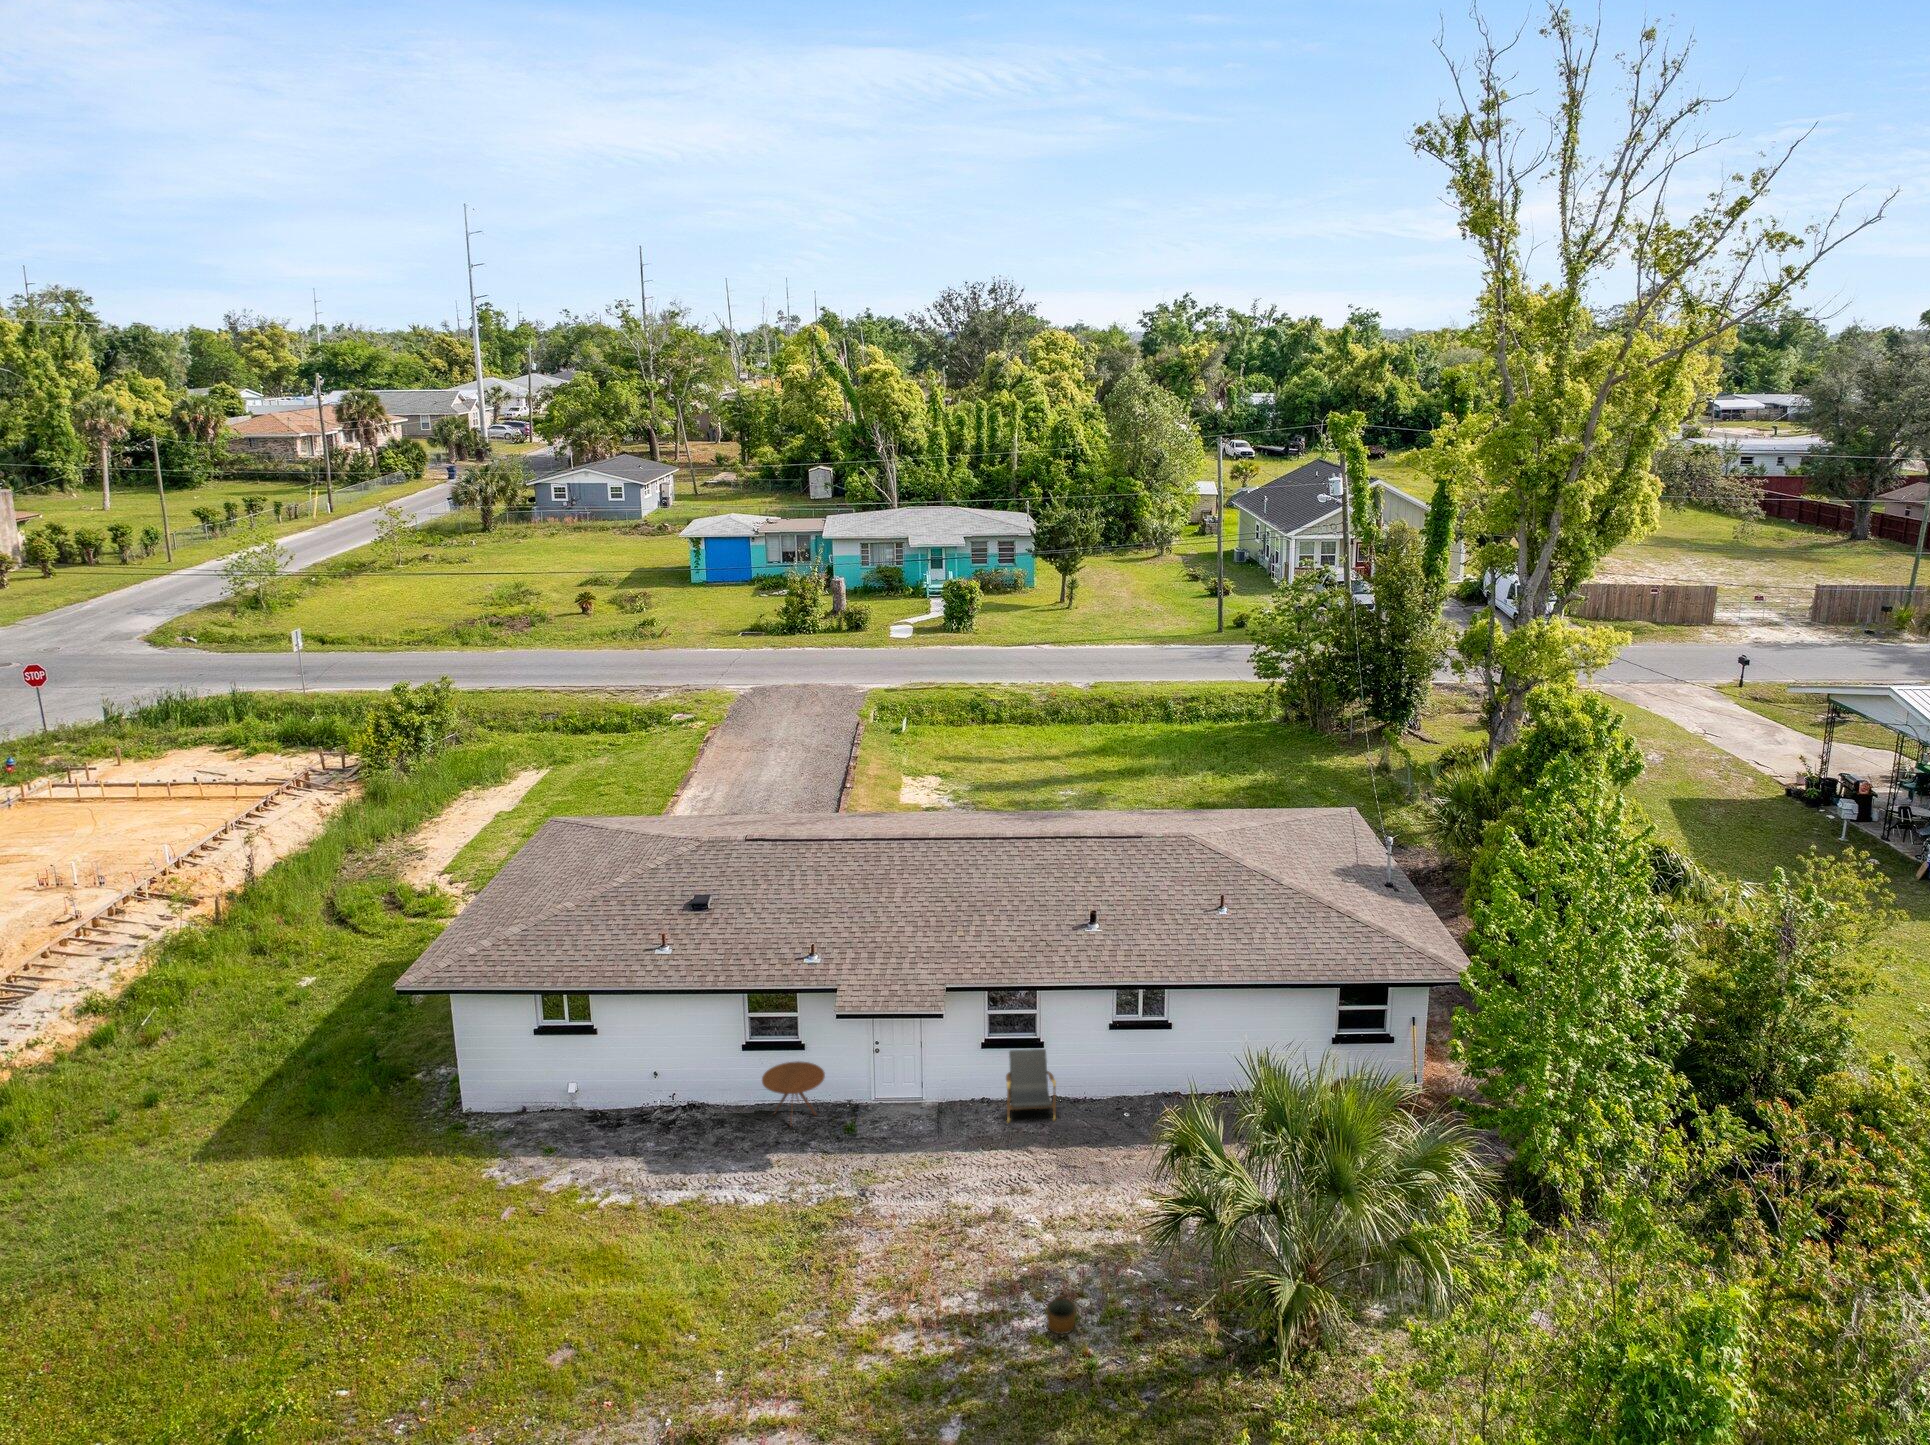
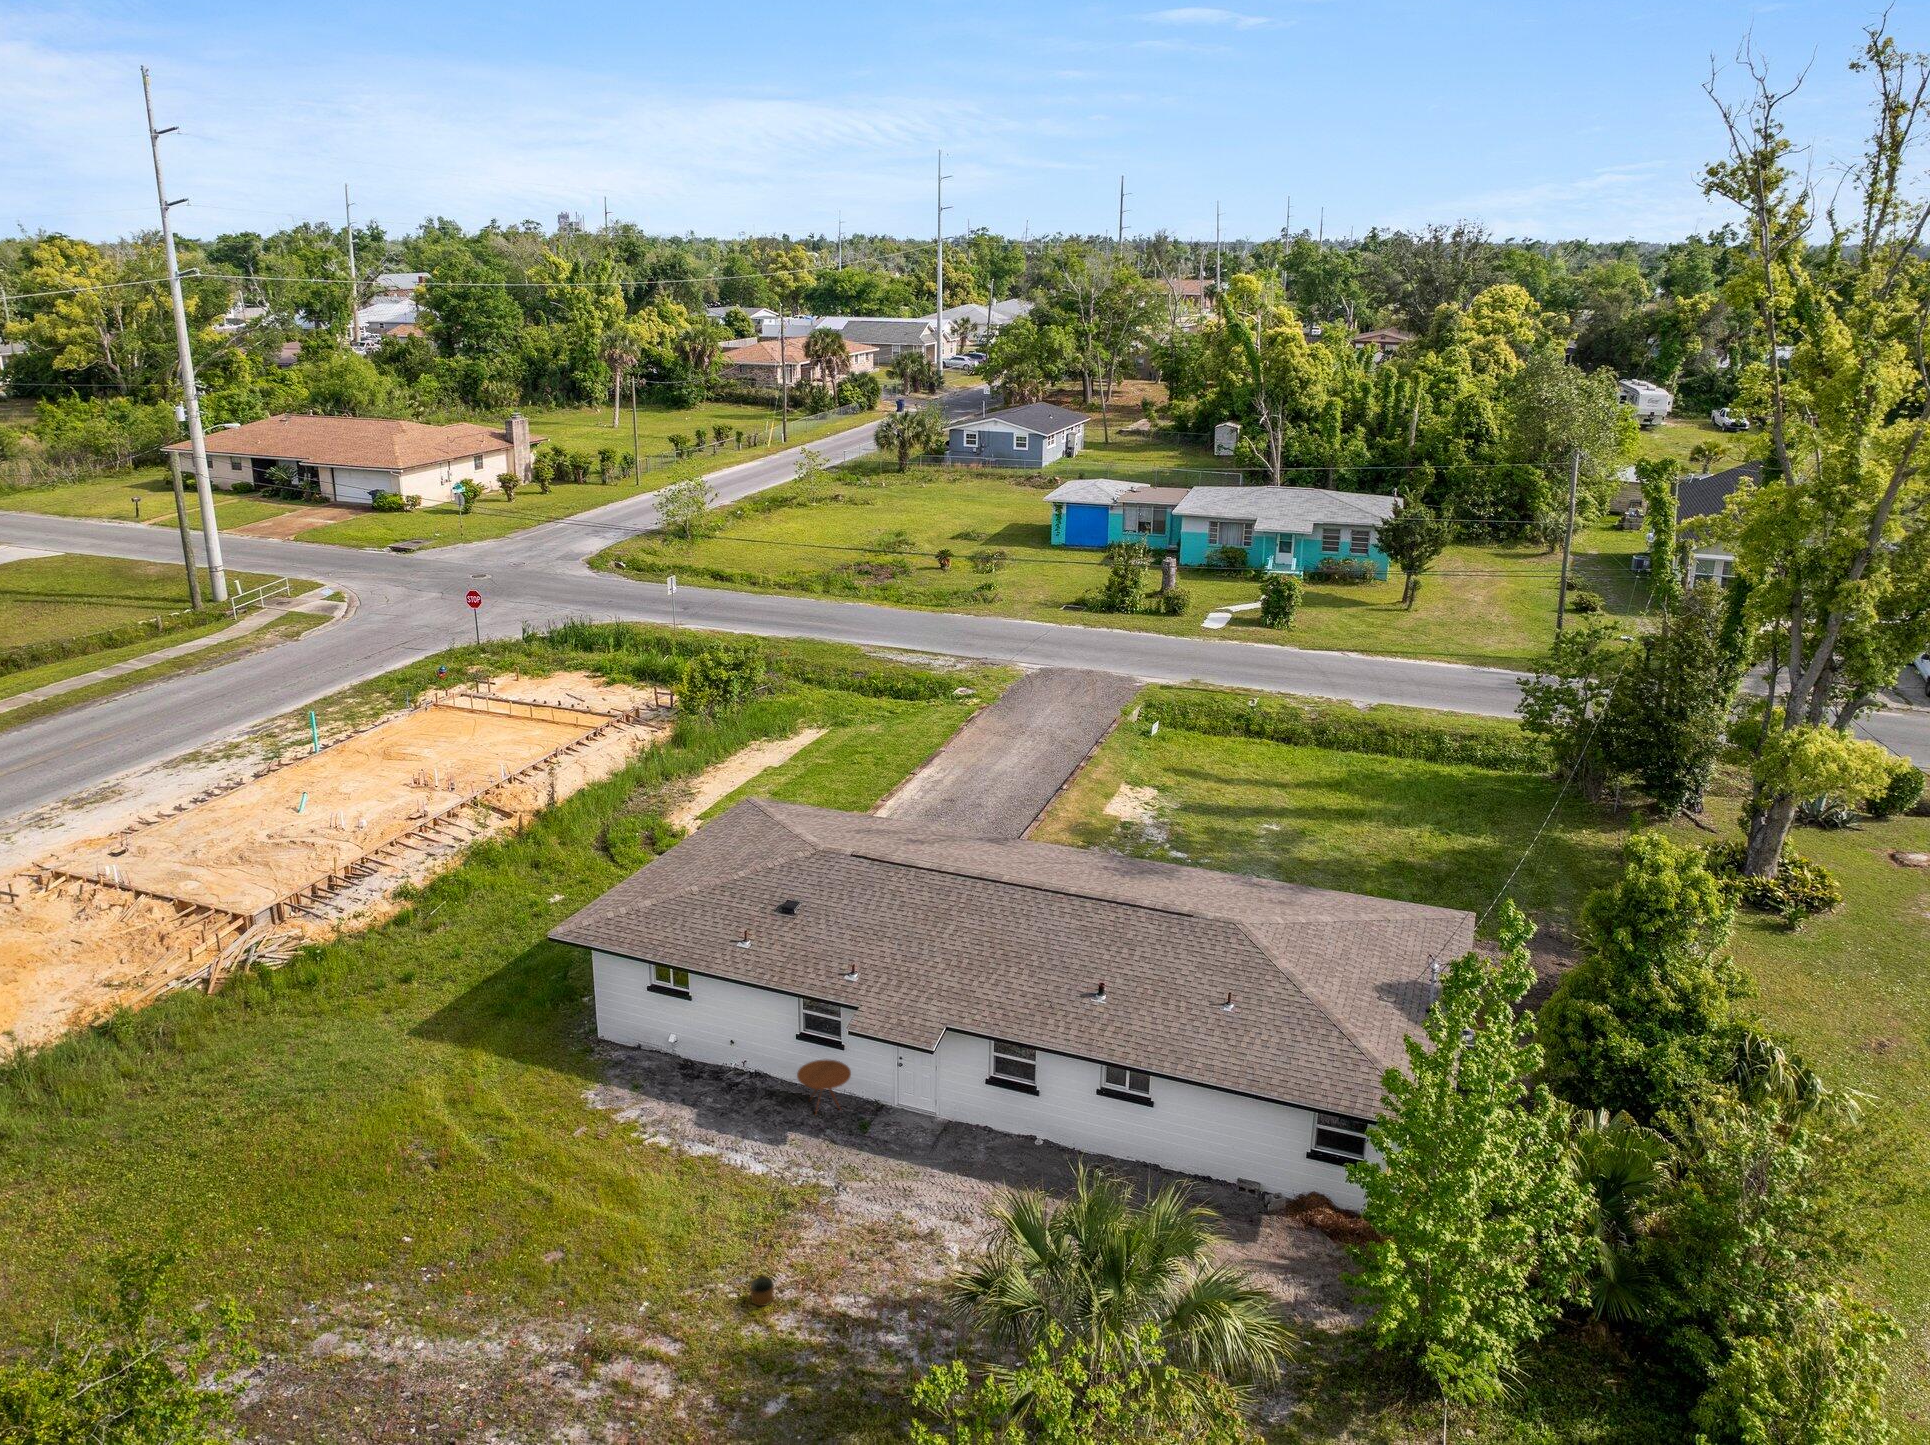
lounge chair: present [1006,1049,1056,1122] -> none [990,1095,1040,1168]
bucket: present [1047,1294,1076,1334] -> present [750,1275,774,1306]

